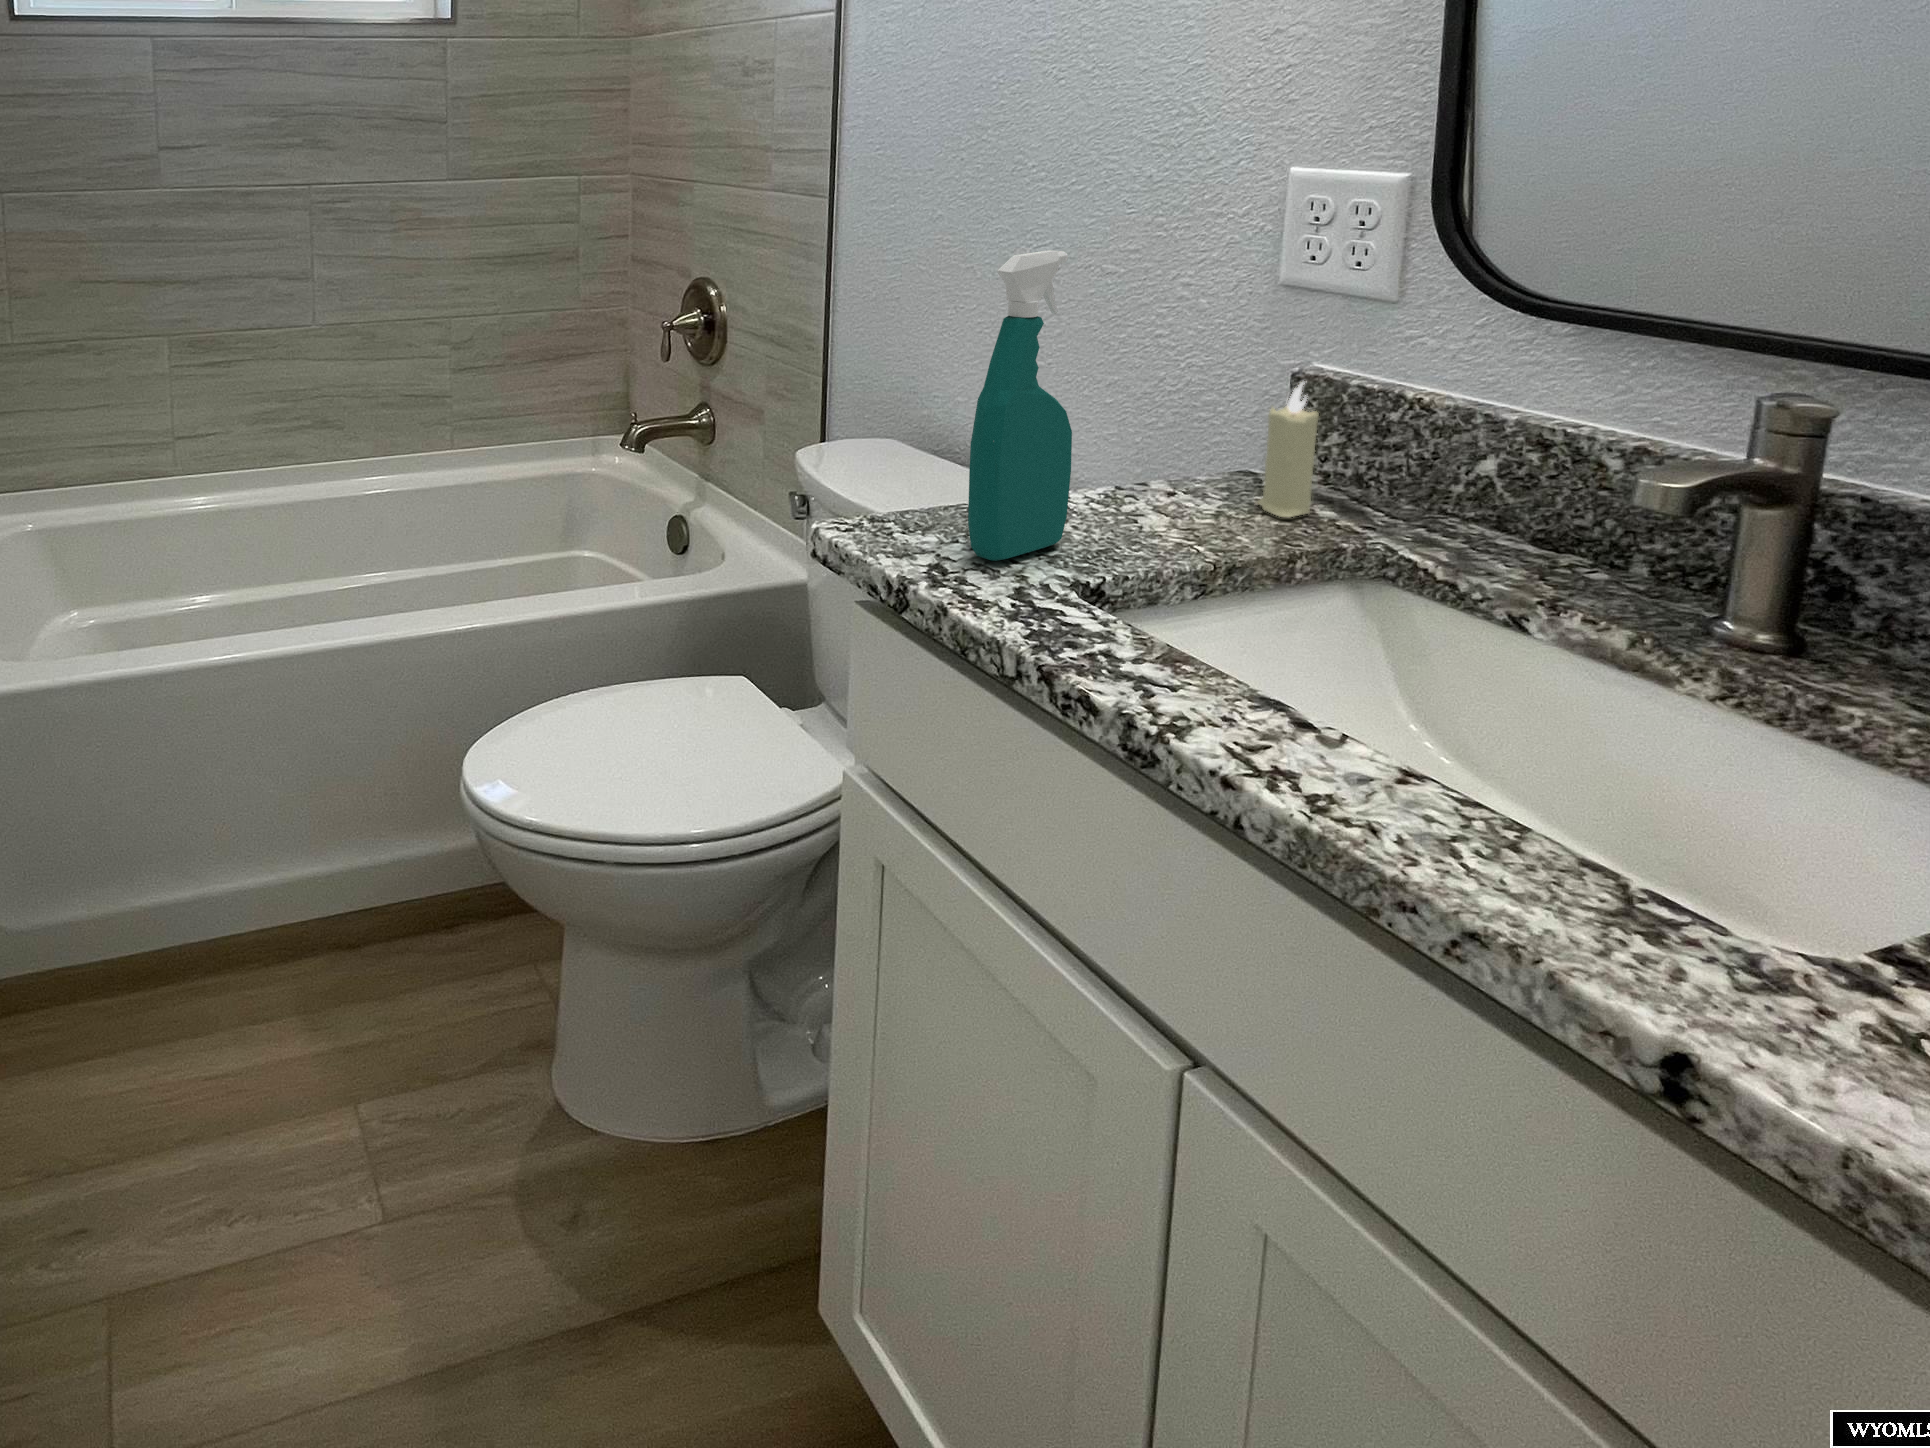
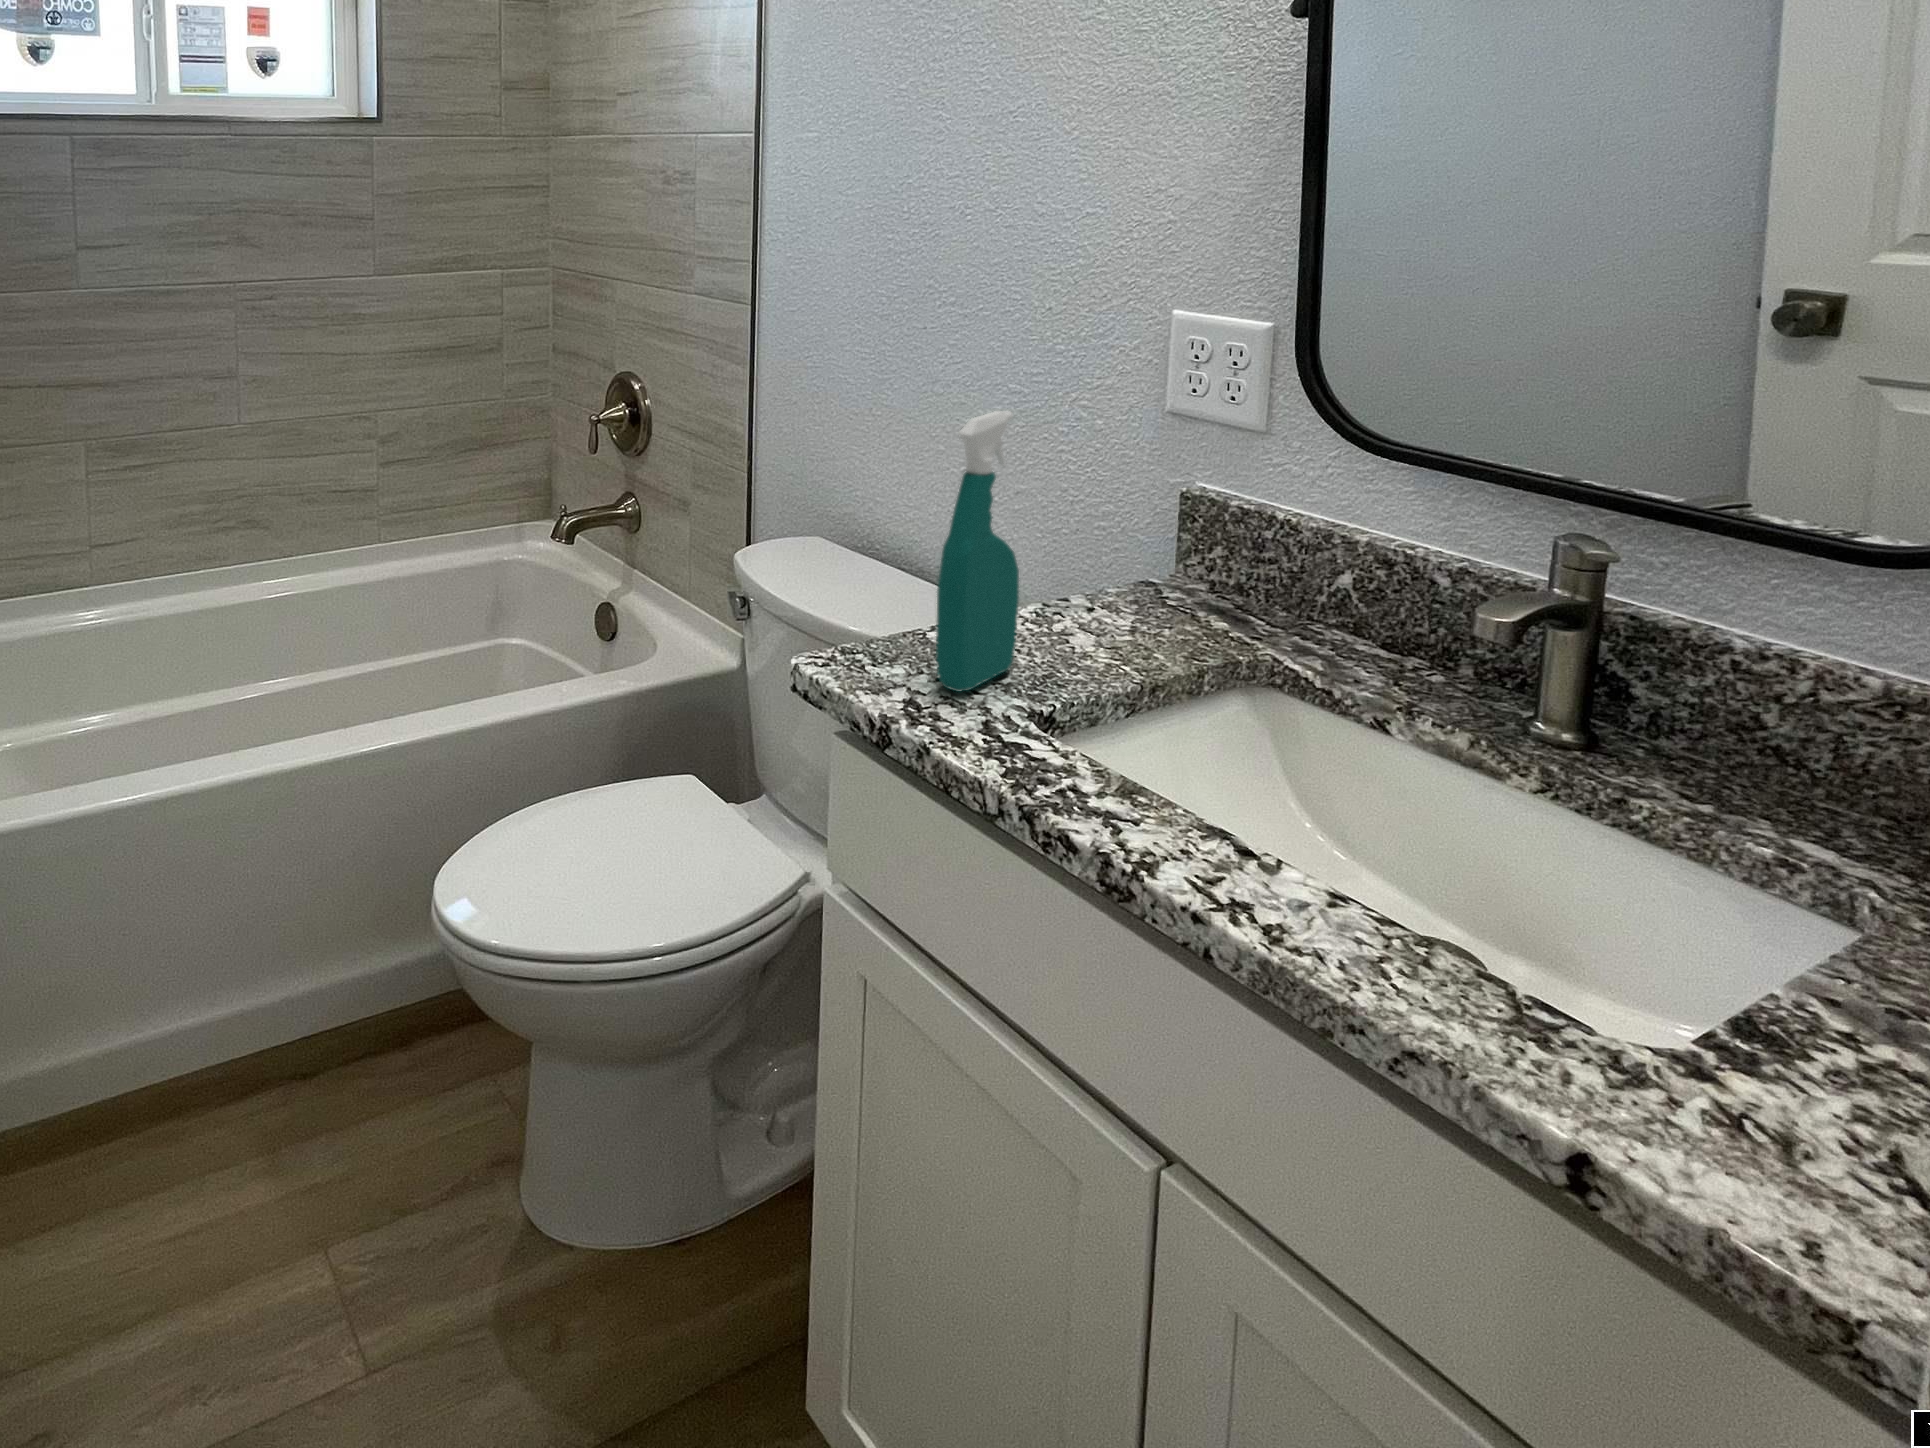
candle: present [1257,382,1319,517] -> none [1158,509,1209,628]

